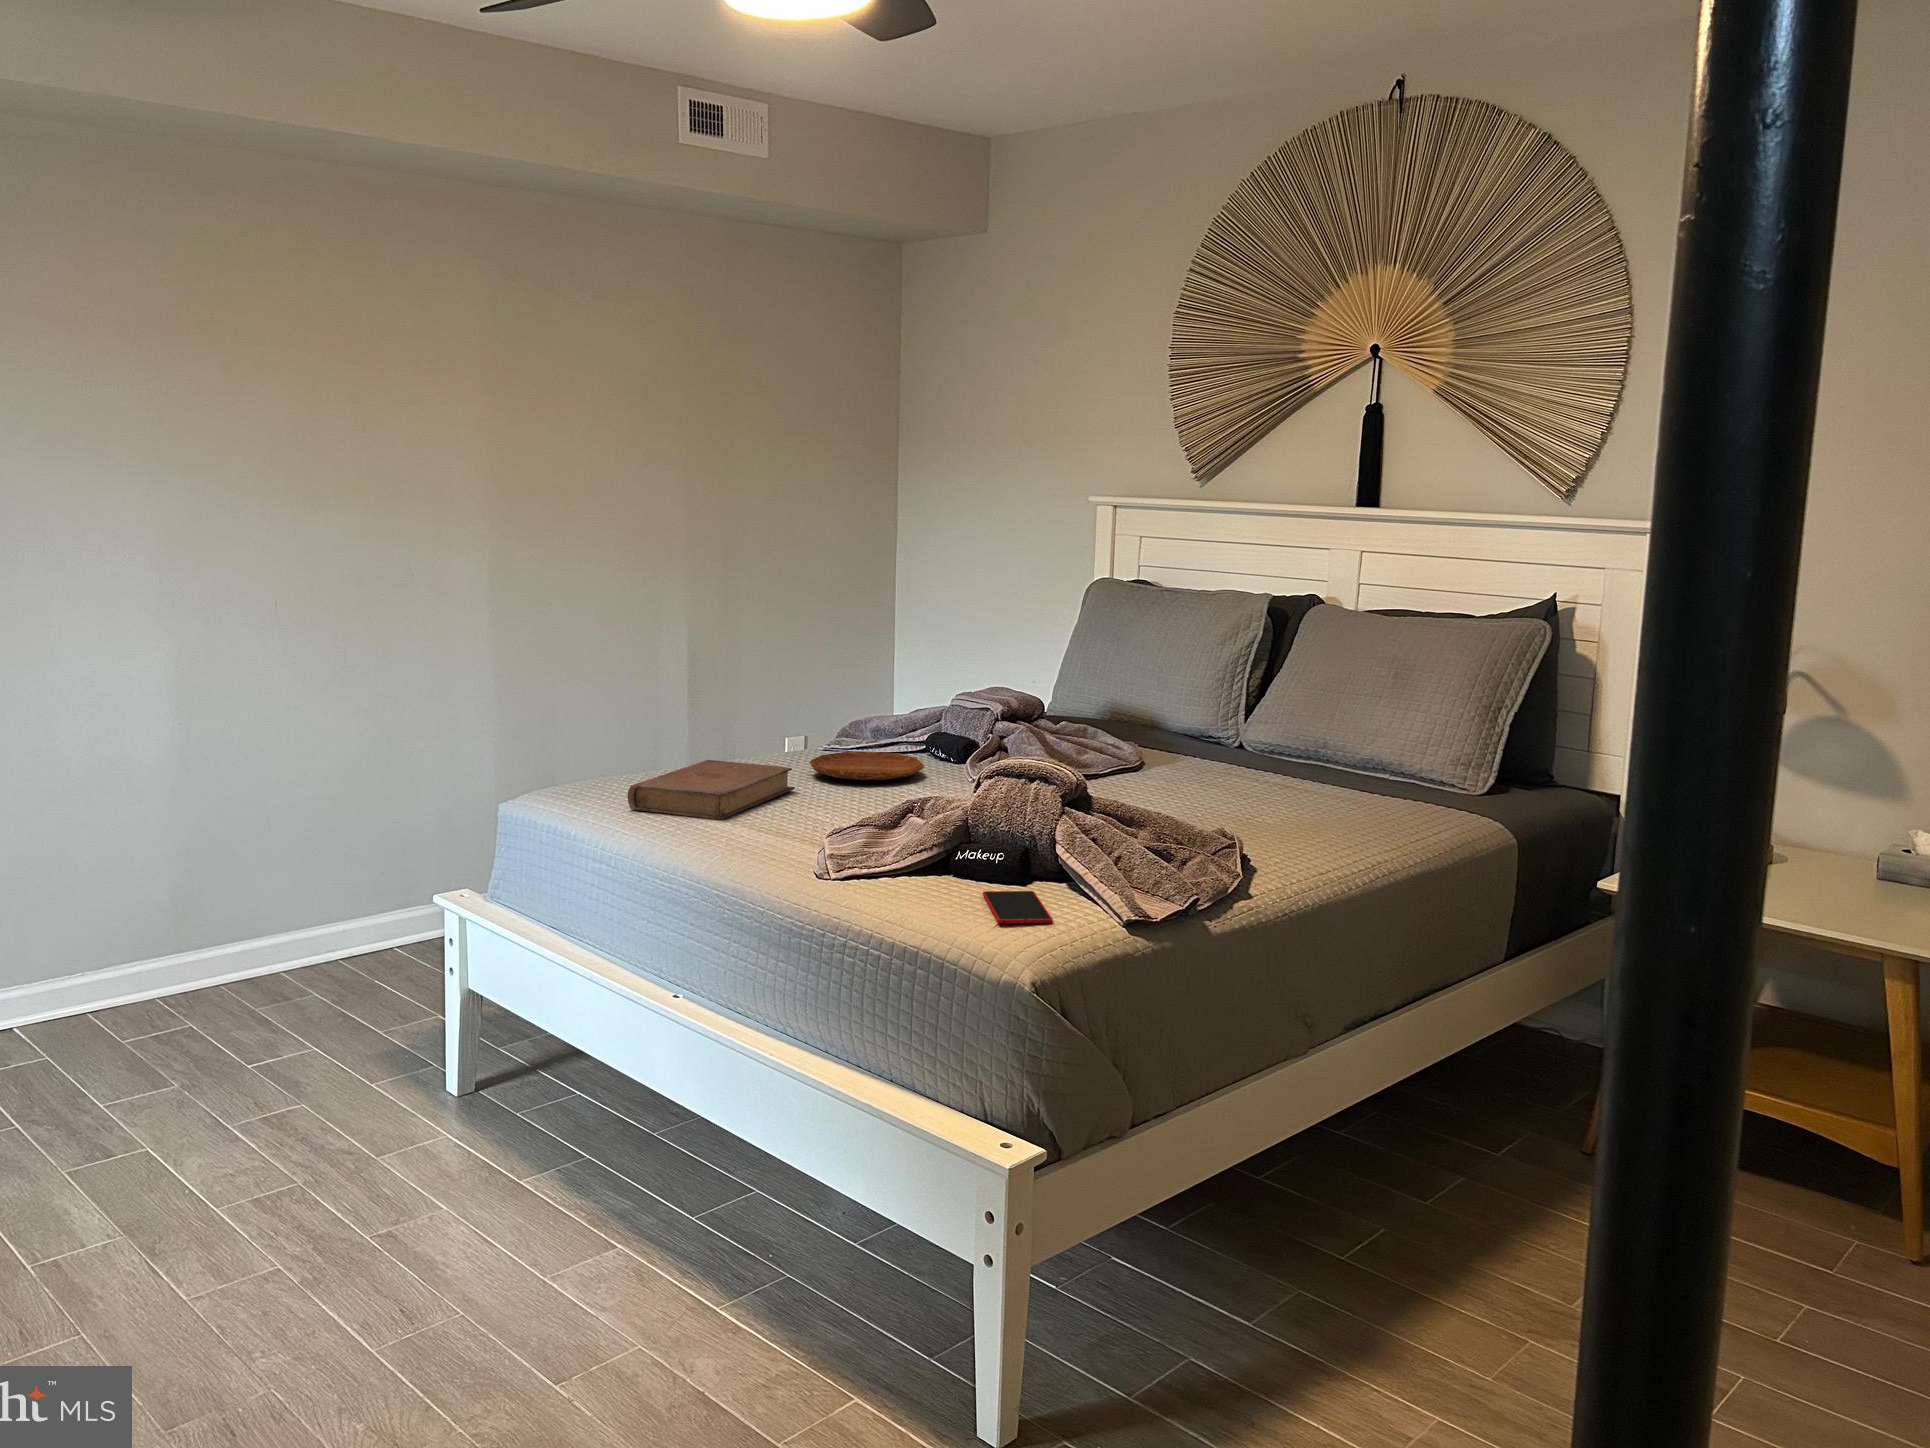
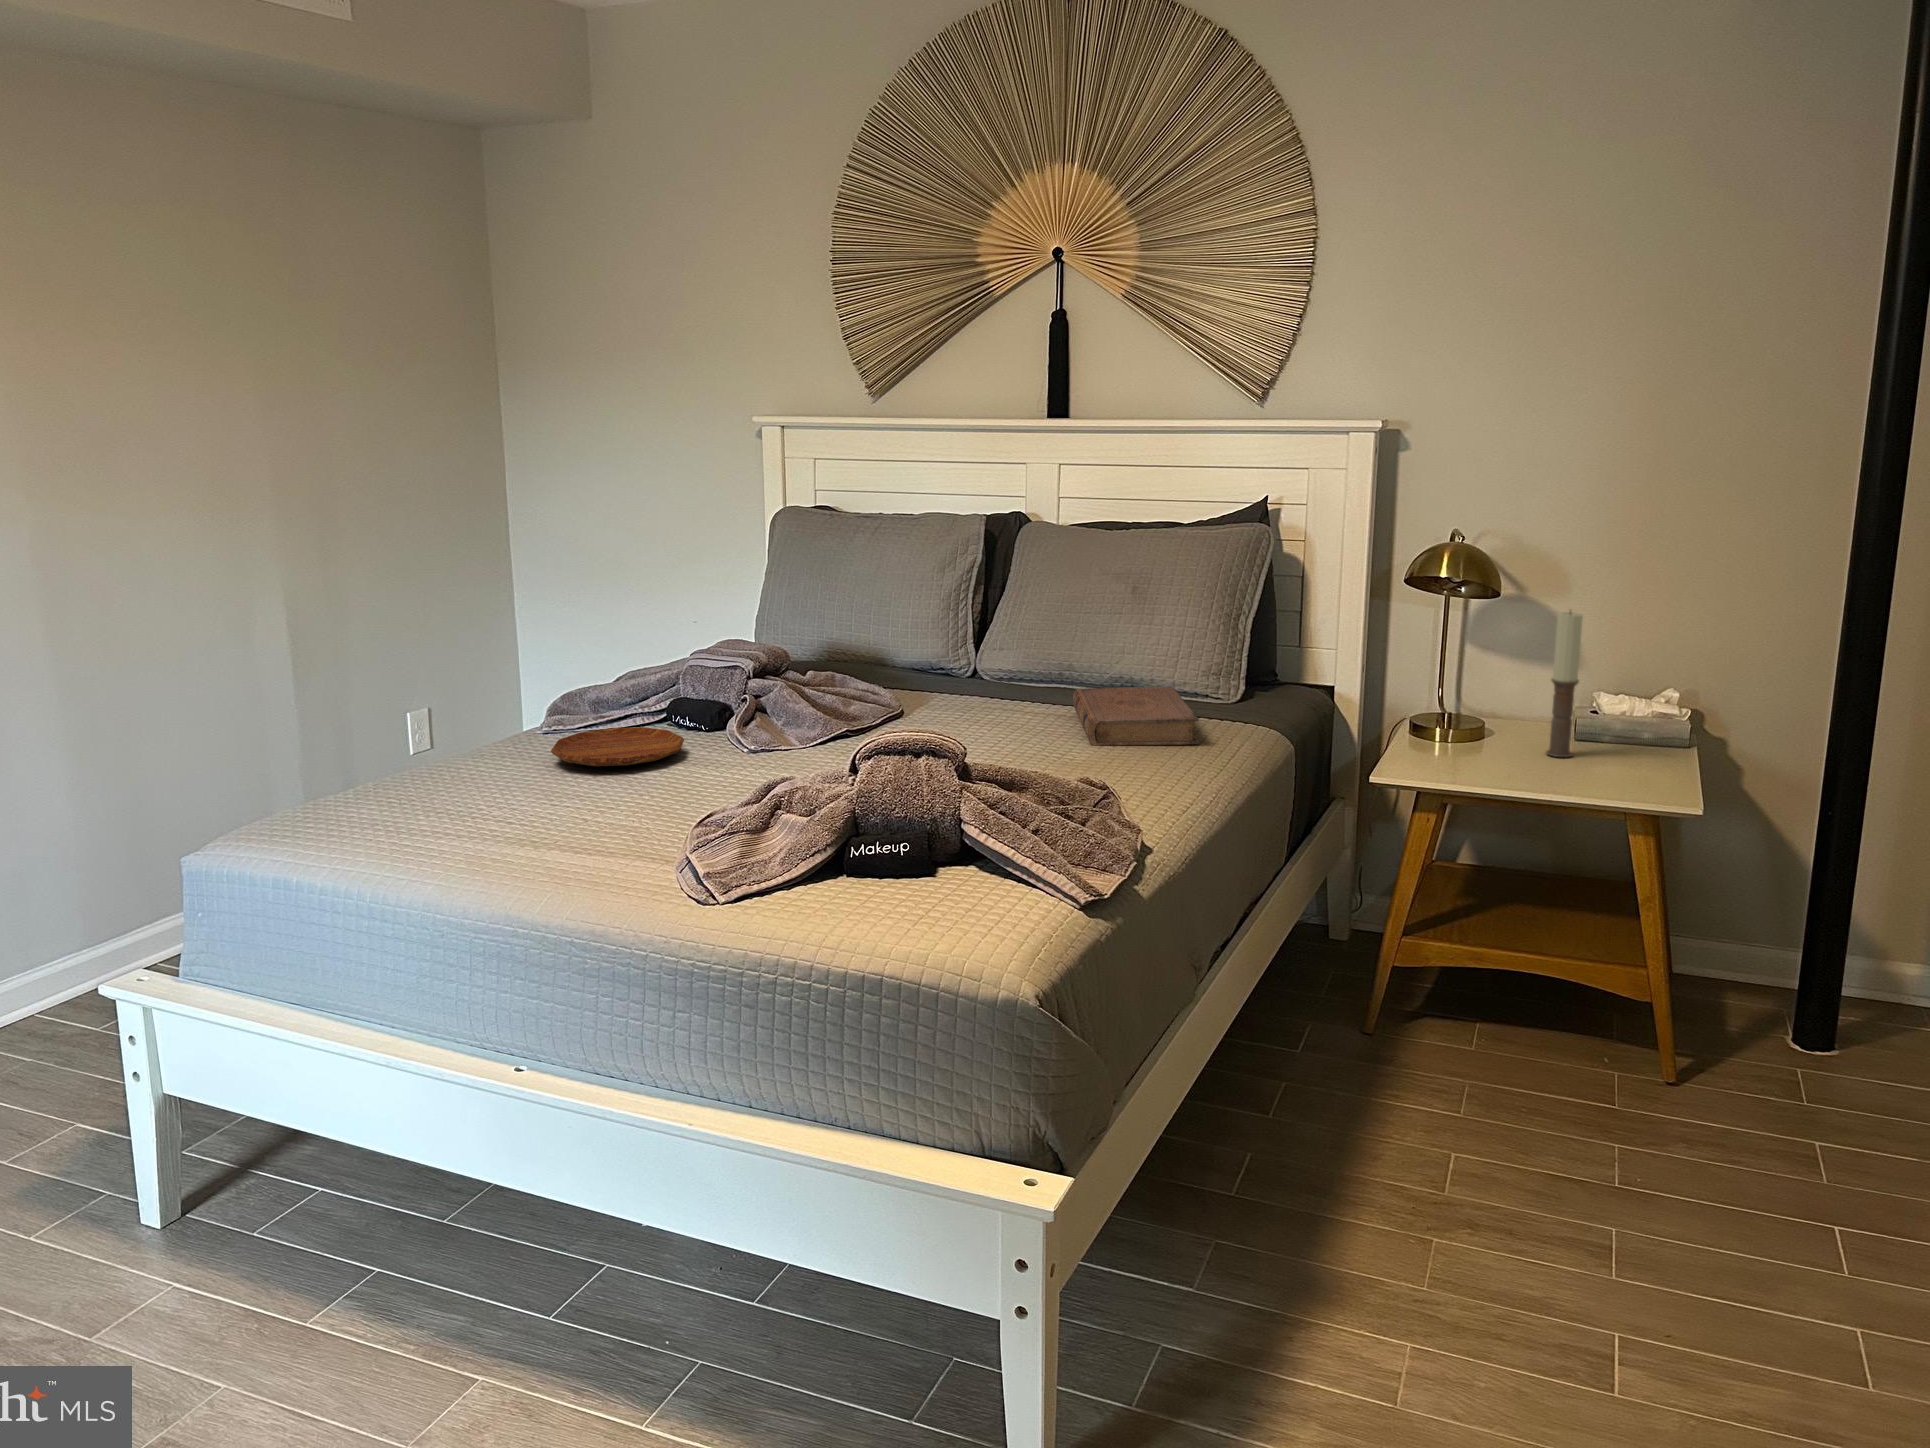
candle: none [1825,726,1873,890] -> present [1546,611,1583,757]
book: present [627,760,795,820] -> present [1073,687,1199,745]
smartphone: present [983,891,1053,923] -> none [908,883,1012,930]

